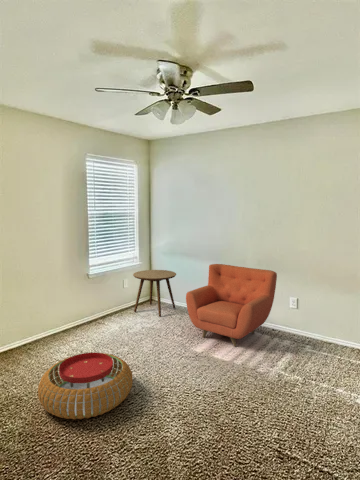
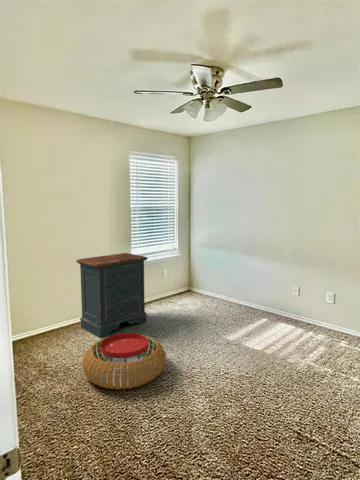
dresser: none [27,263,108,358] -> present [76,253,148,337]
armchair: present [186,264,277,347] -> none [221,257,313,337]
side table: present [133,270,176,316] -> none [172,262,213,306]

